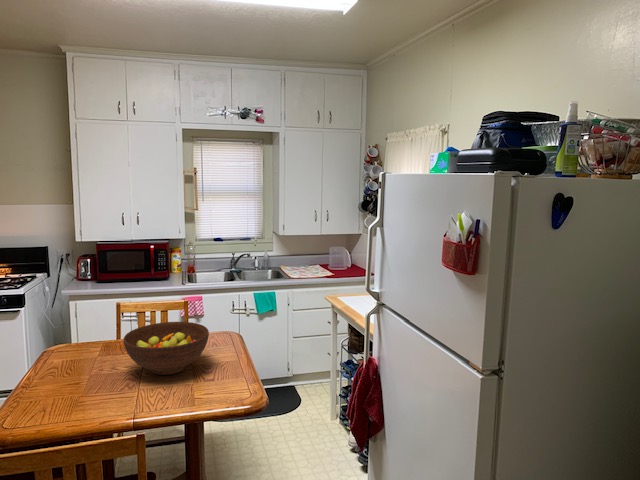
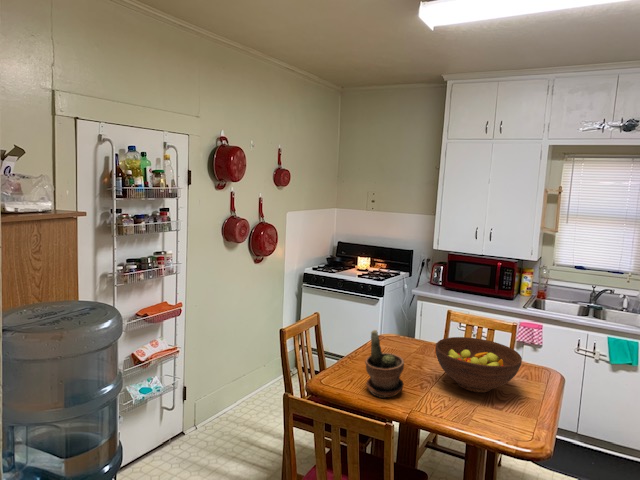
potted plant: none [48,343,100,417] -> present [365,330,404,398]

